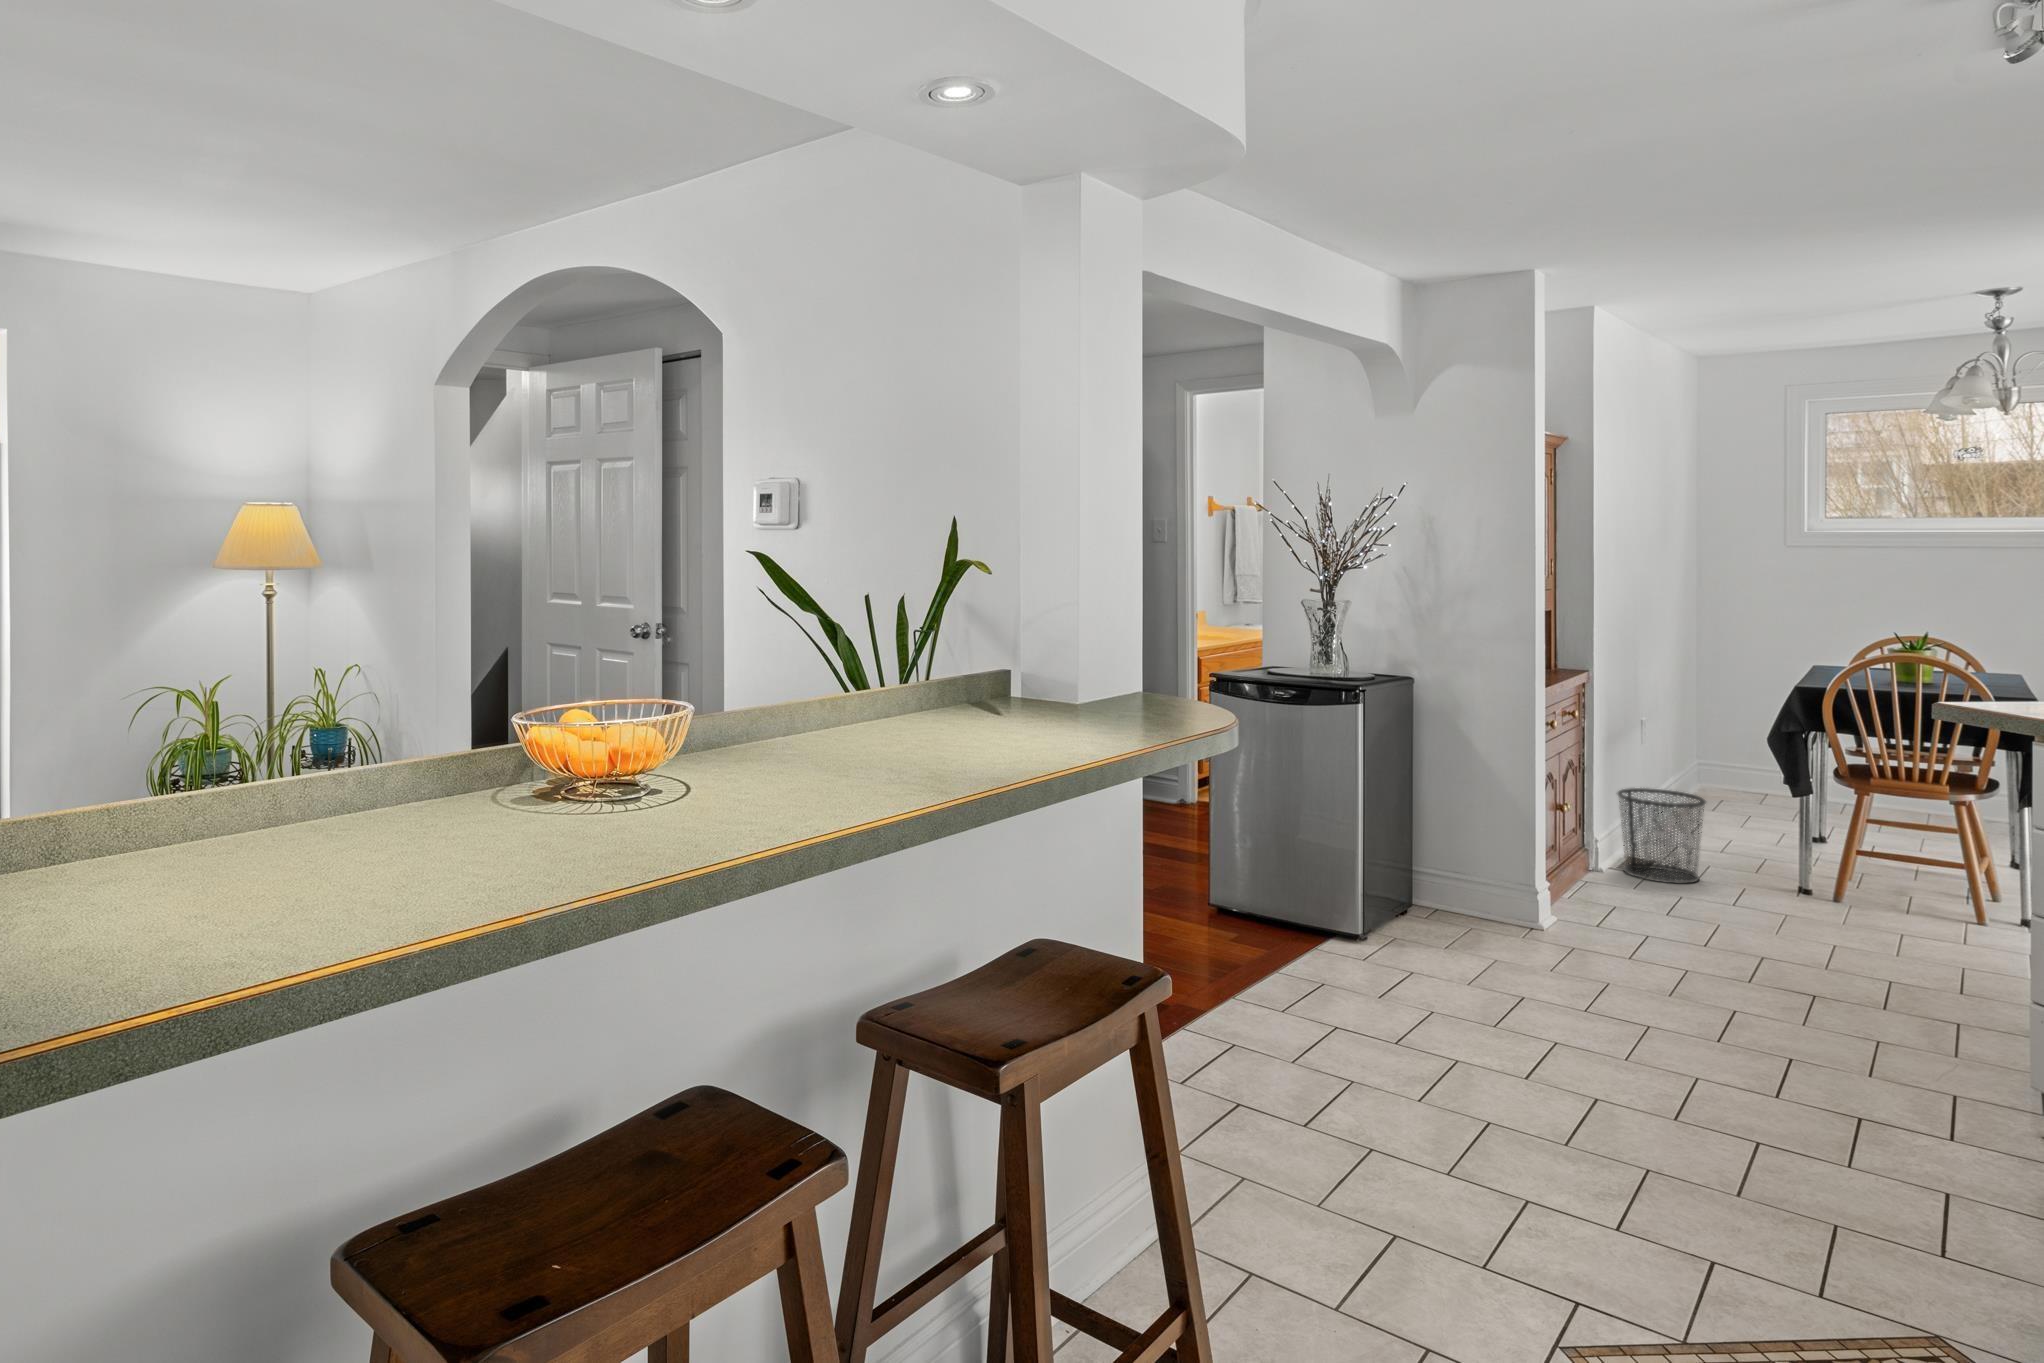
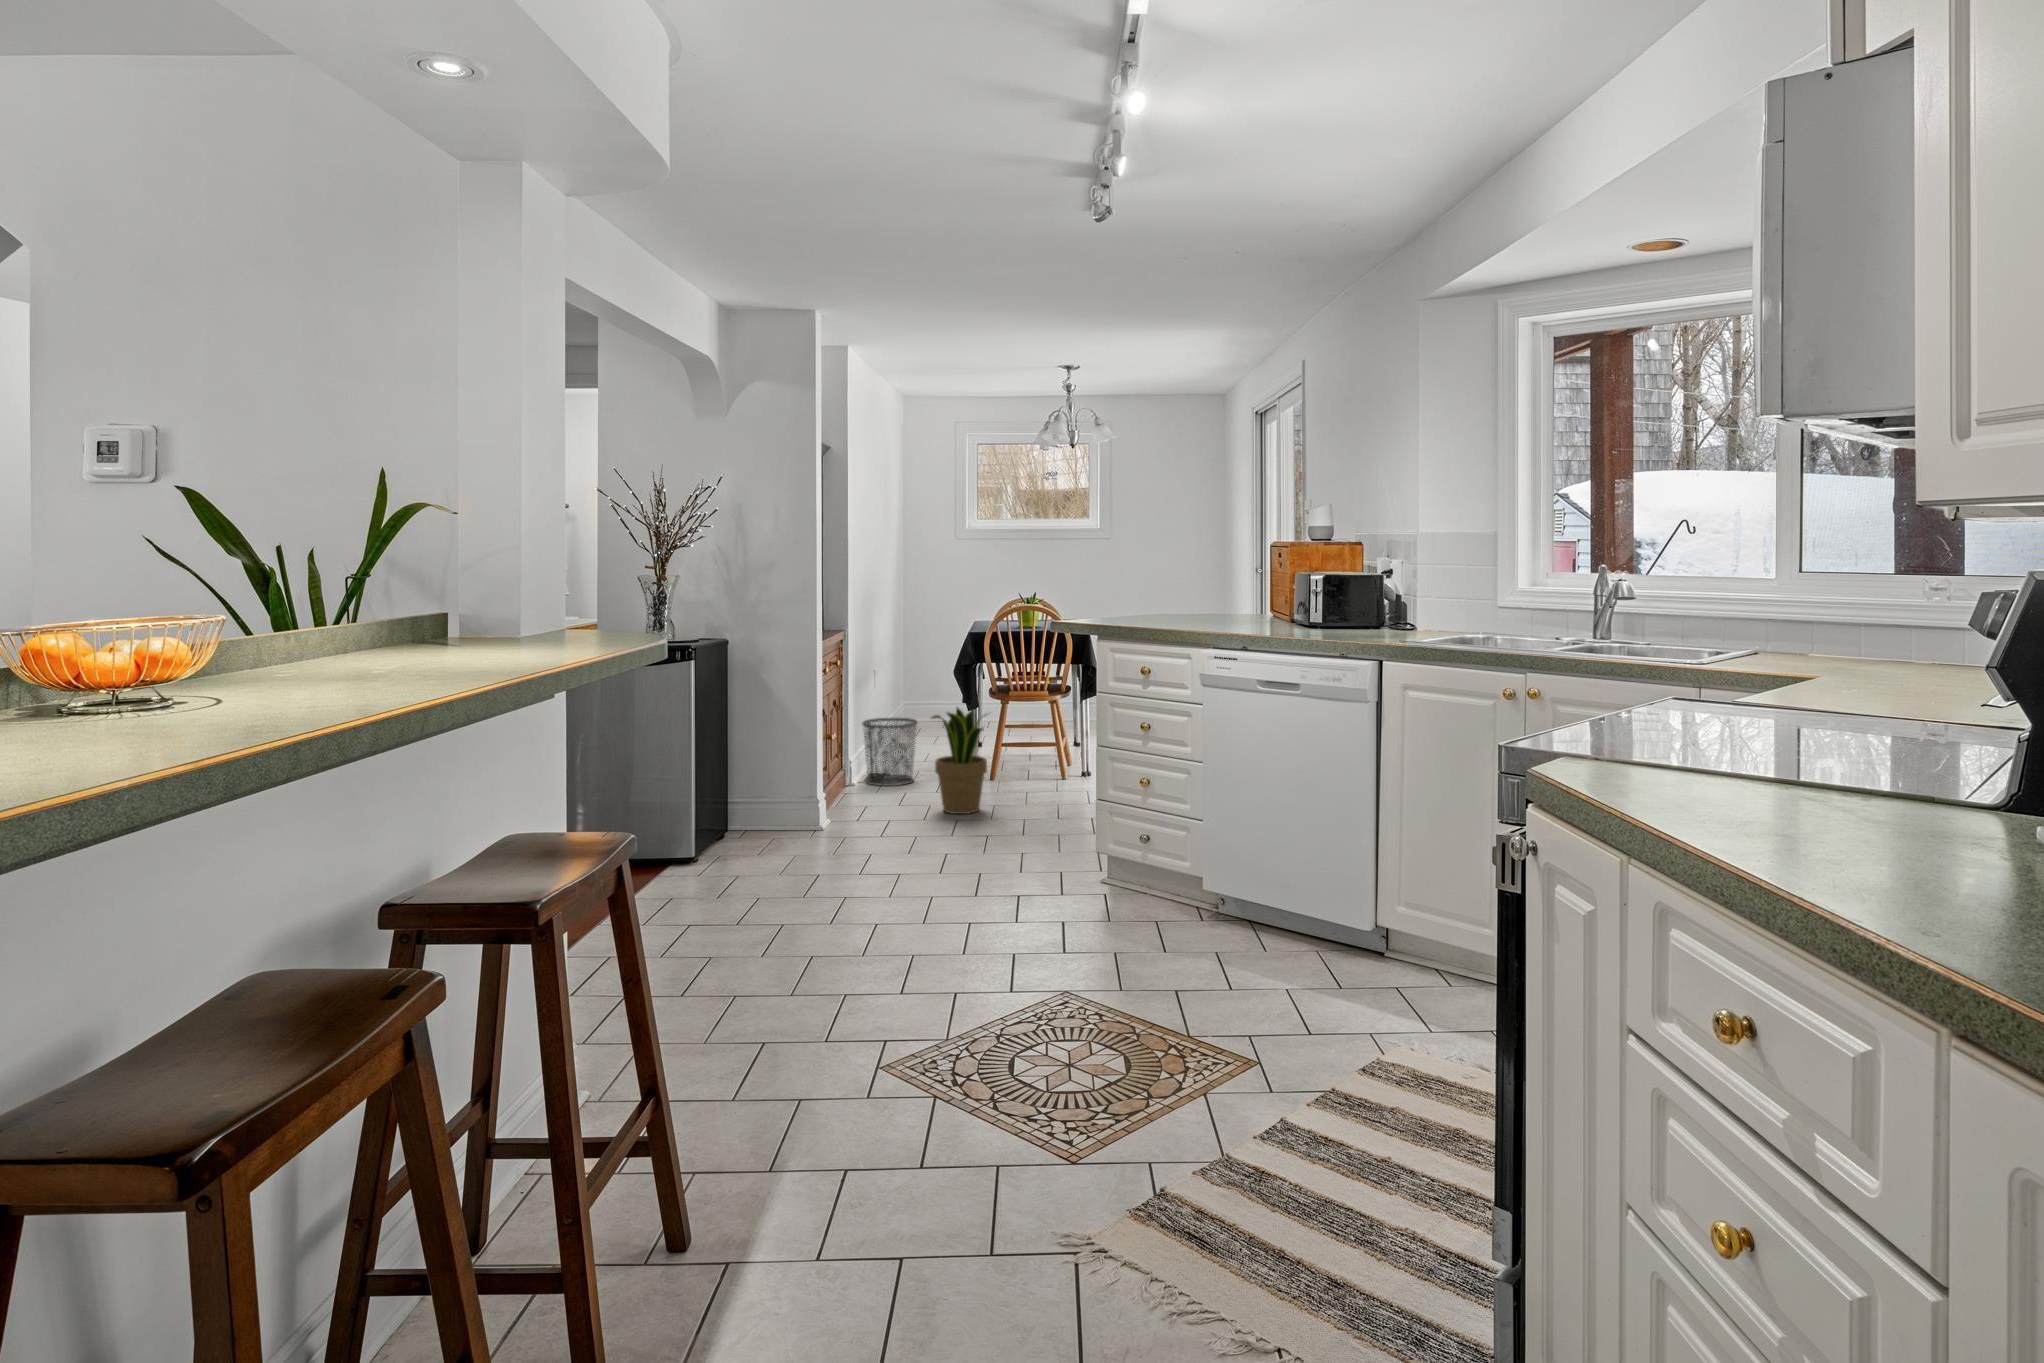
potted plant: none [1715,796,1827,951] -> present [932,708,987,814]

